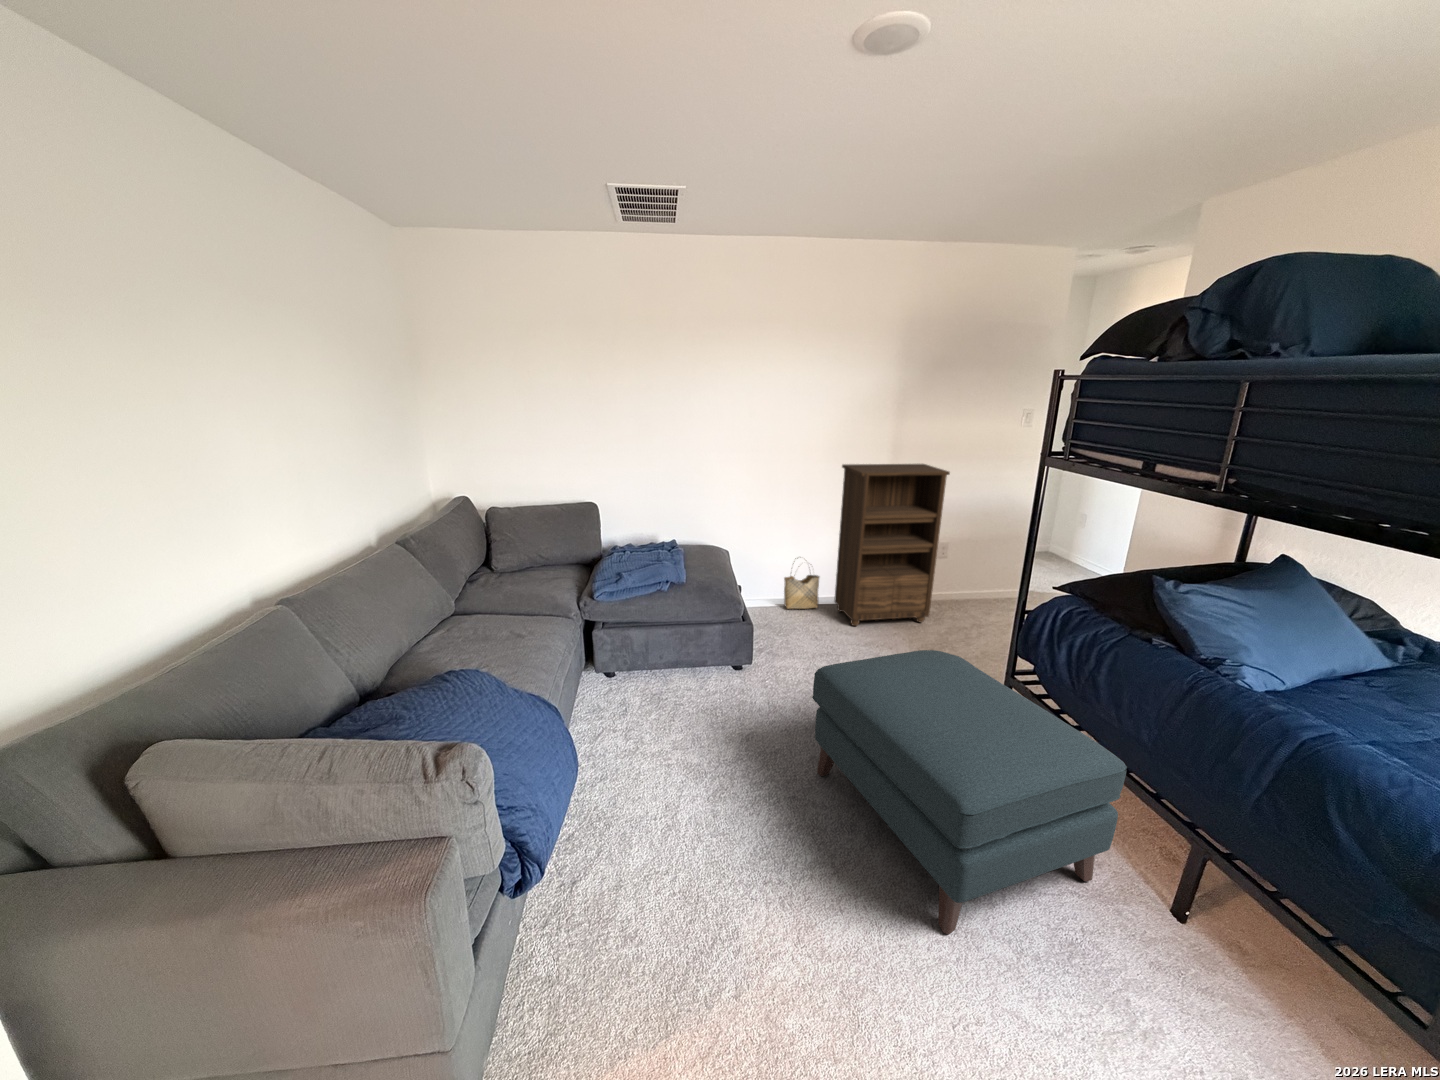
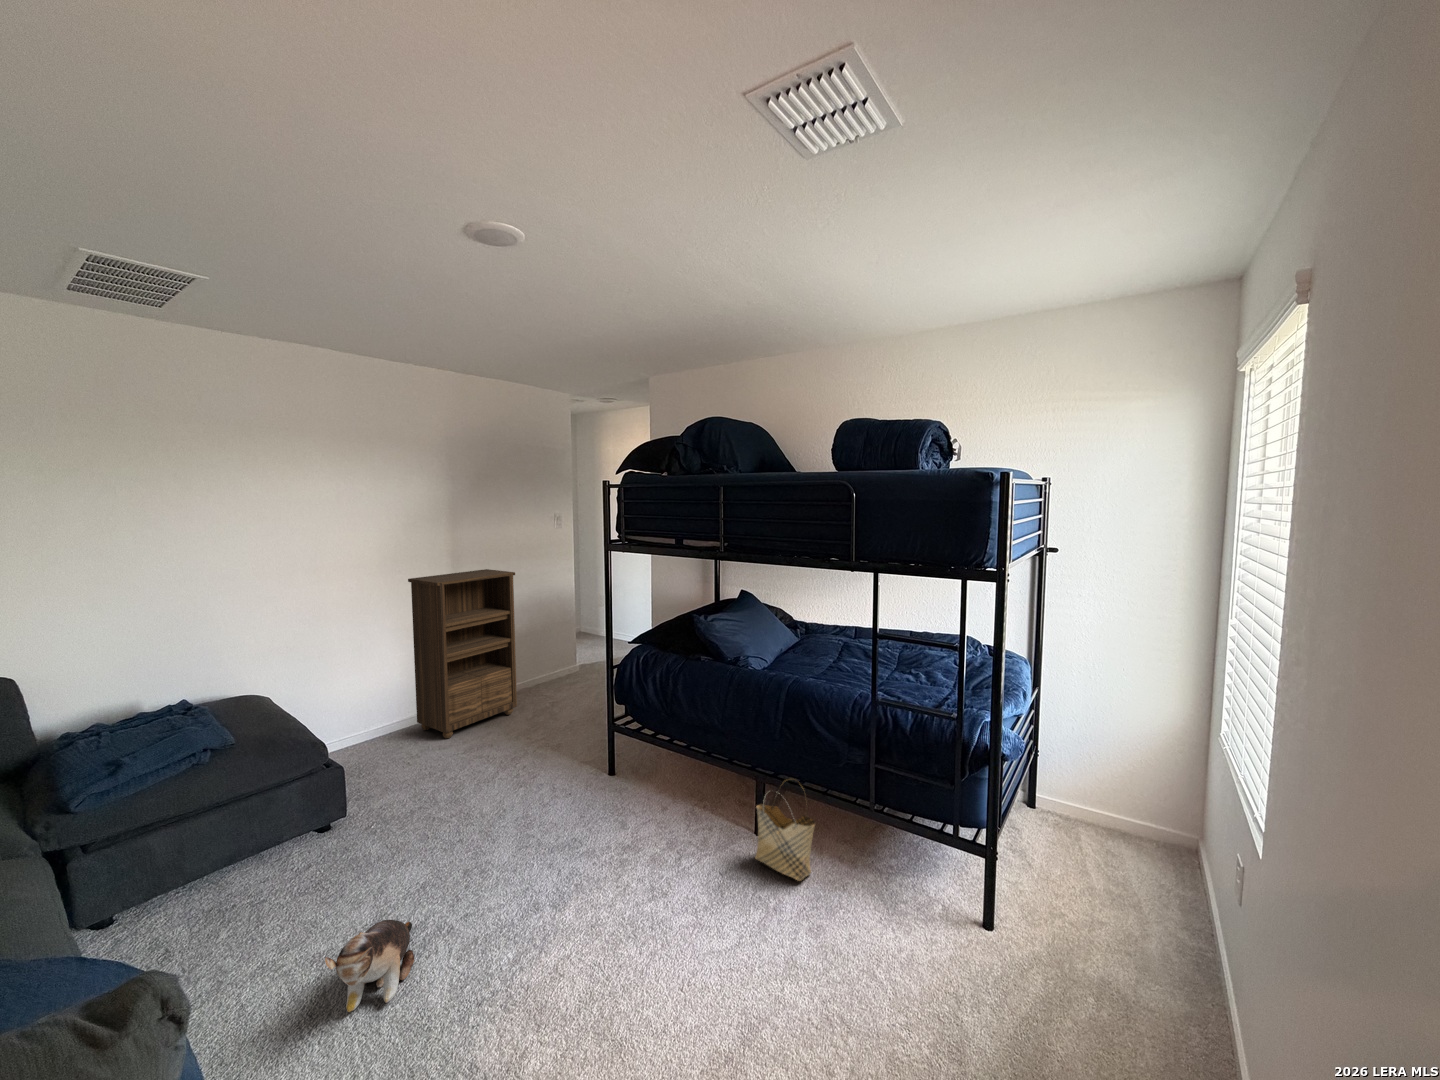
woven basket: present [784,558,819,609] -> present [755,778,815,881]
ottoman: present [812,650,1127,934] -> none [464,716,718,934]
plush toy: none [666,766,752,832] -> present [325,920,414,1012]

